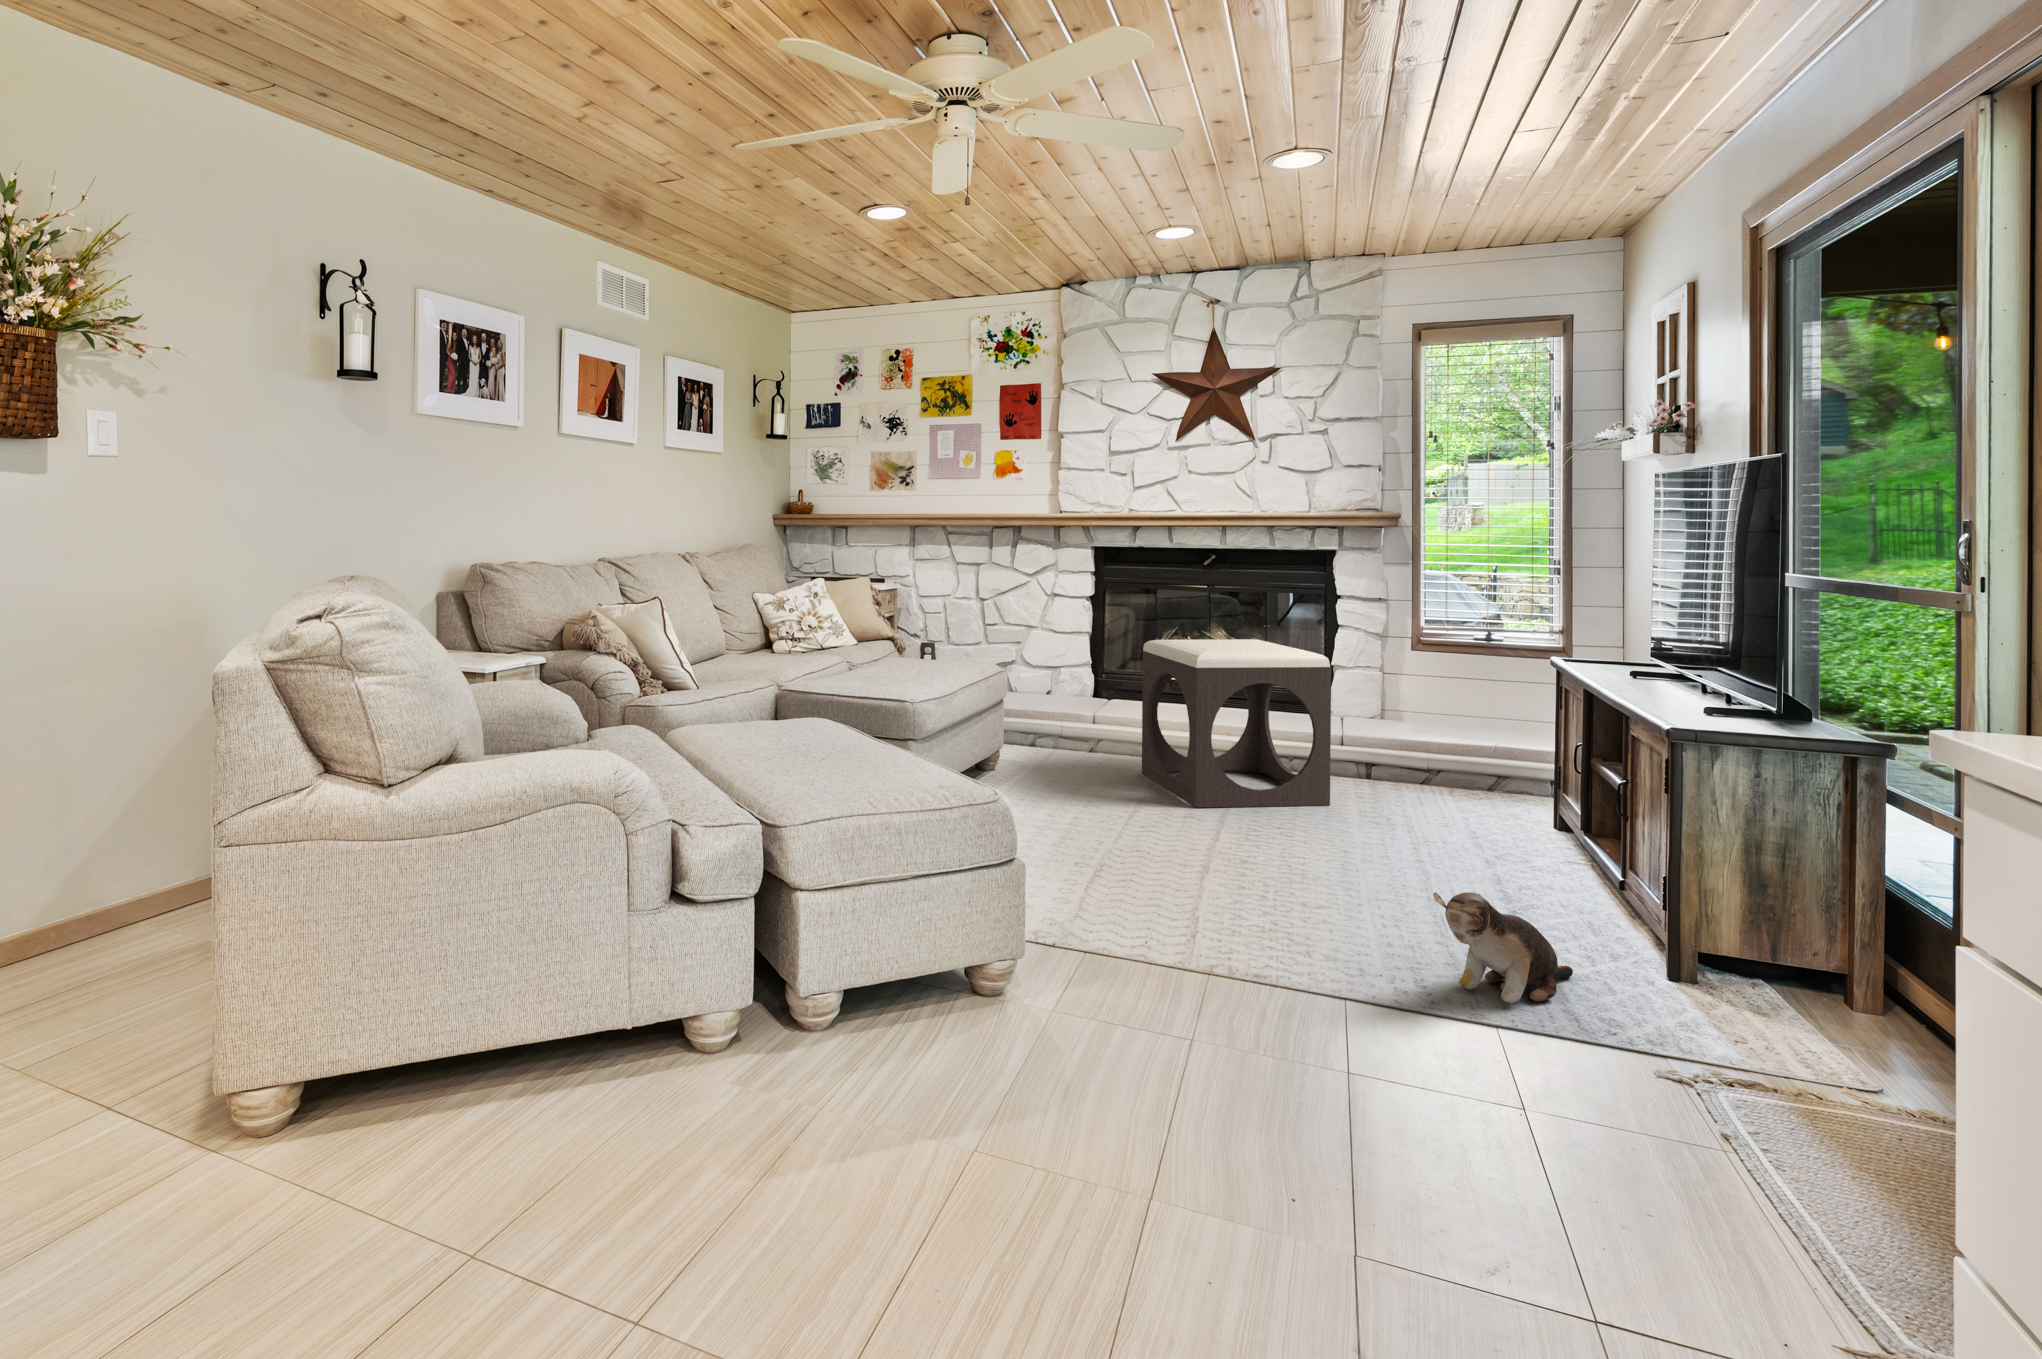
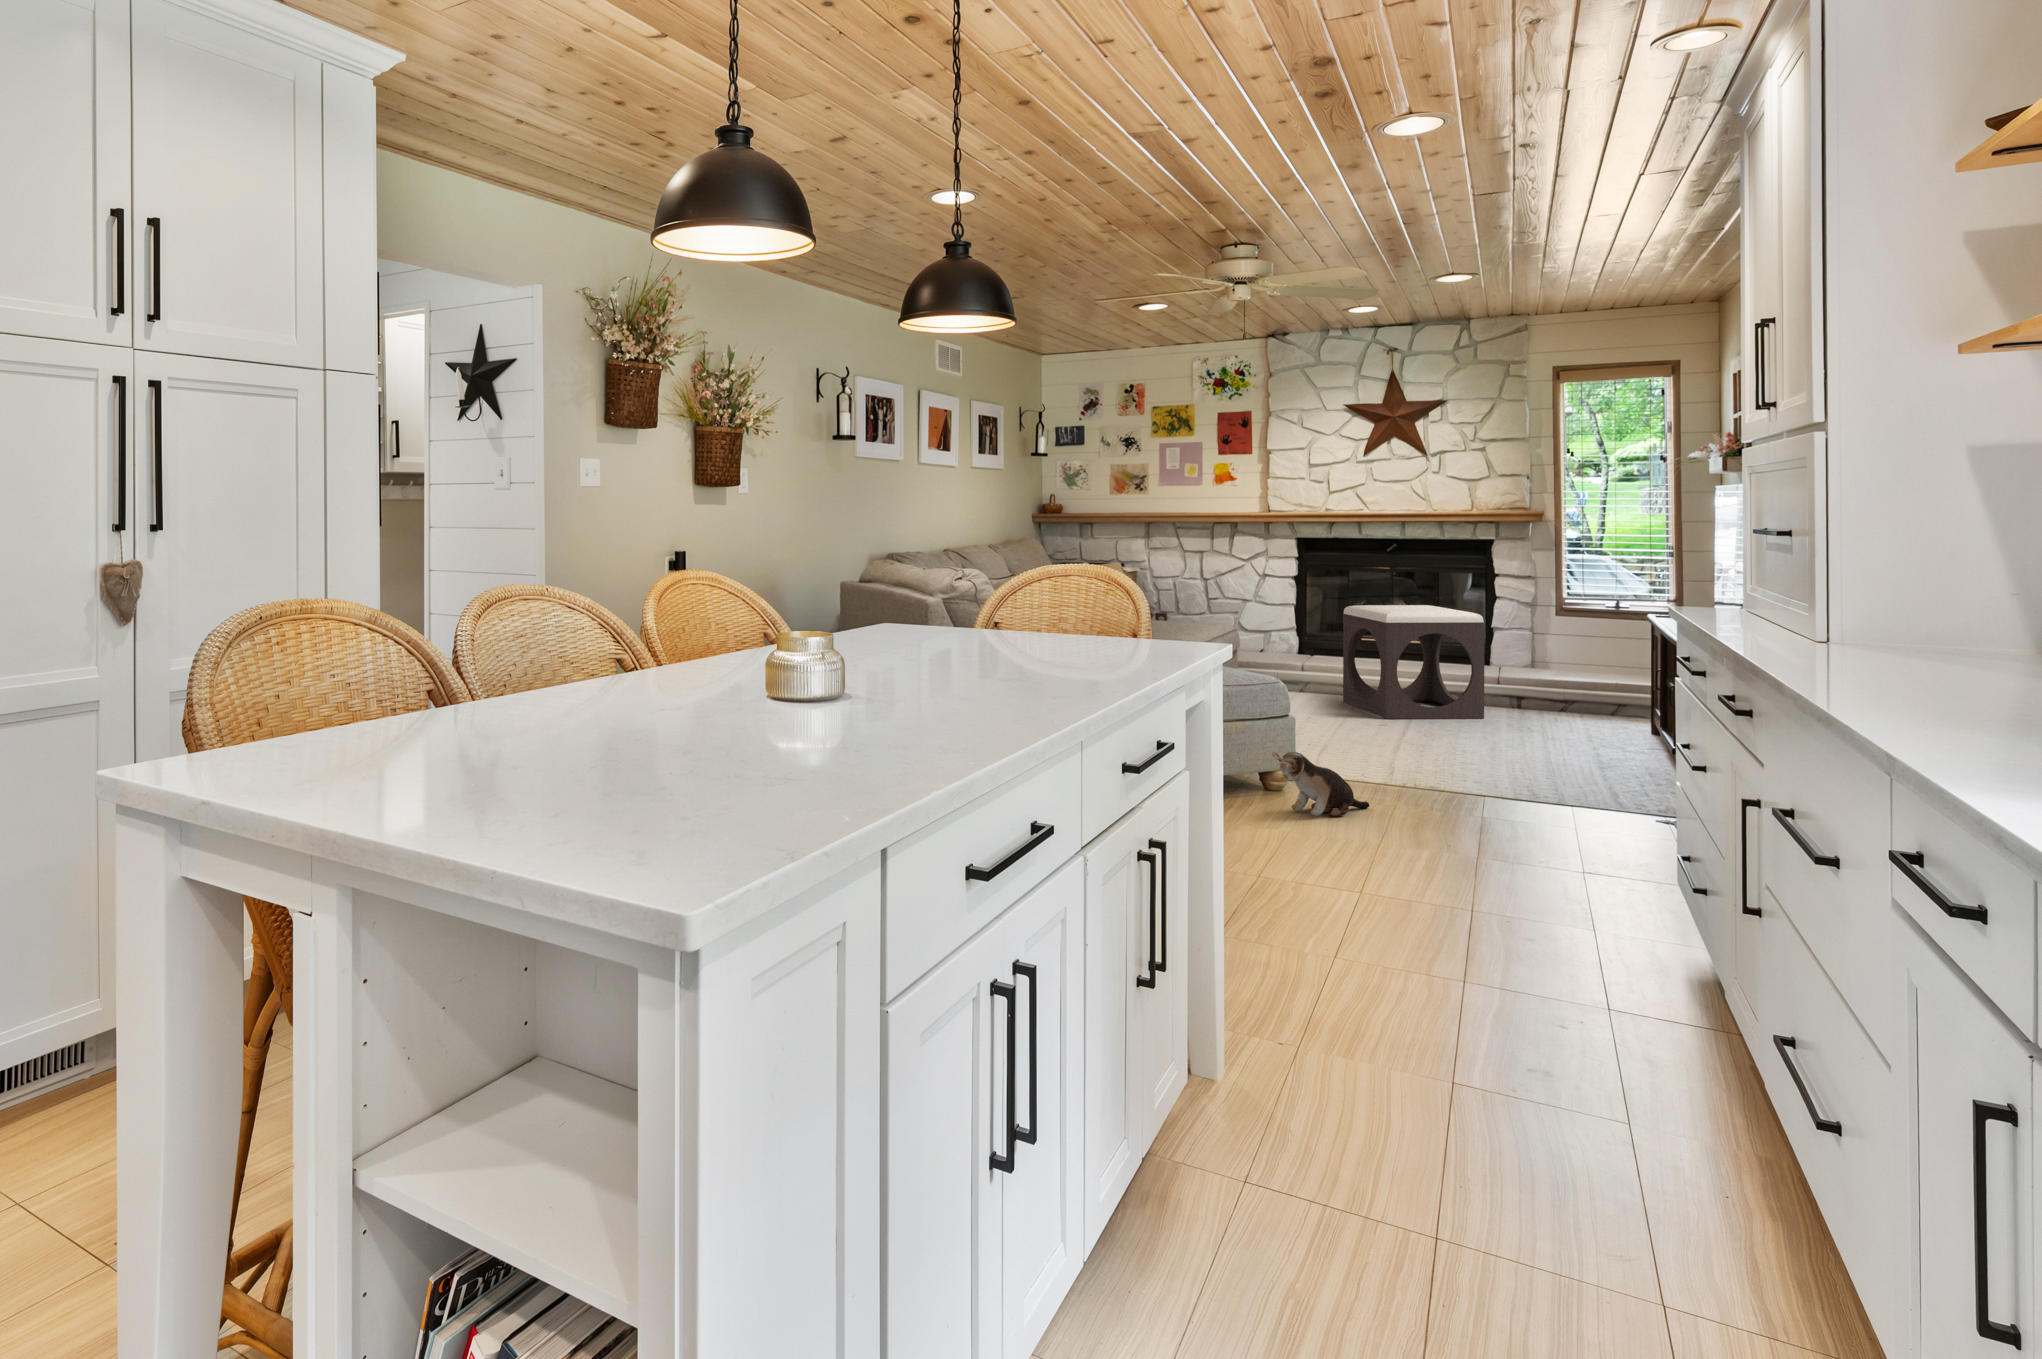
plush toy: present [1433,892,1573,1003] -> present [1272,752,1369,816]

